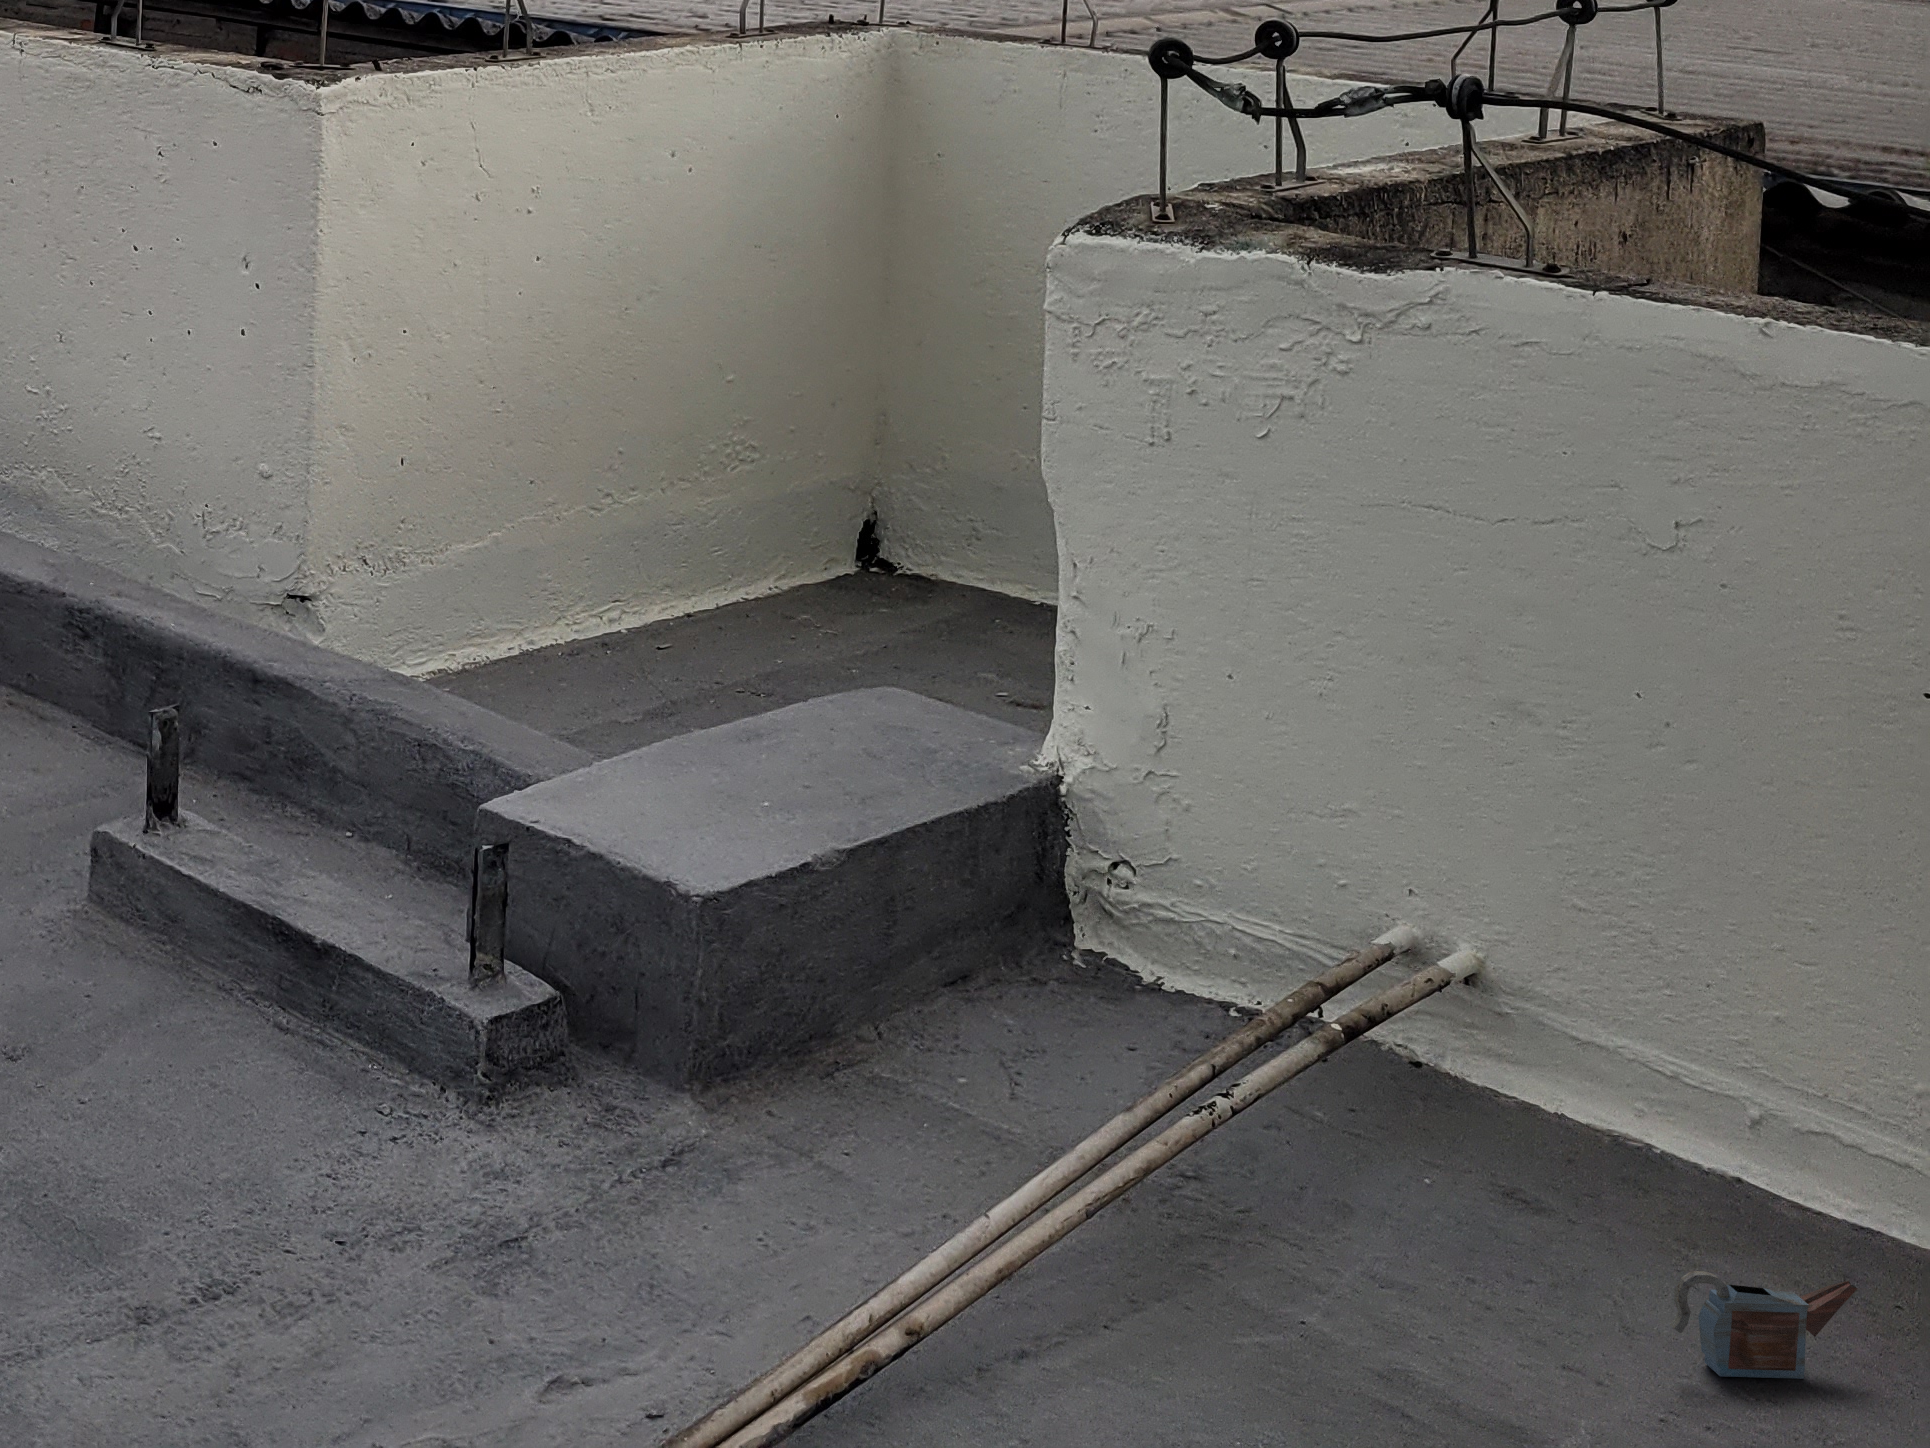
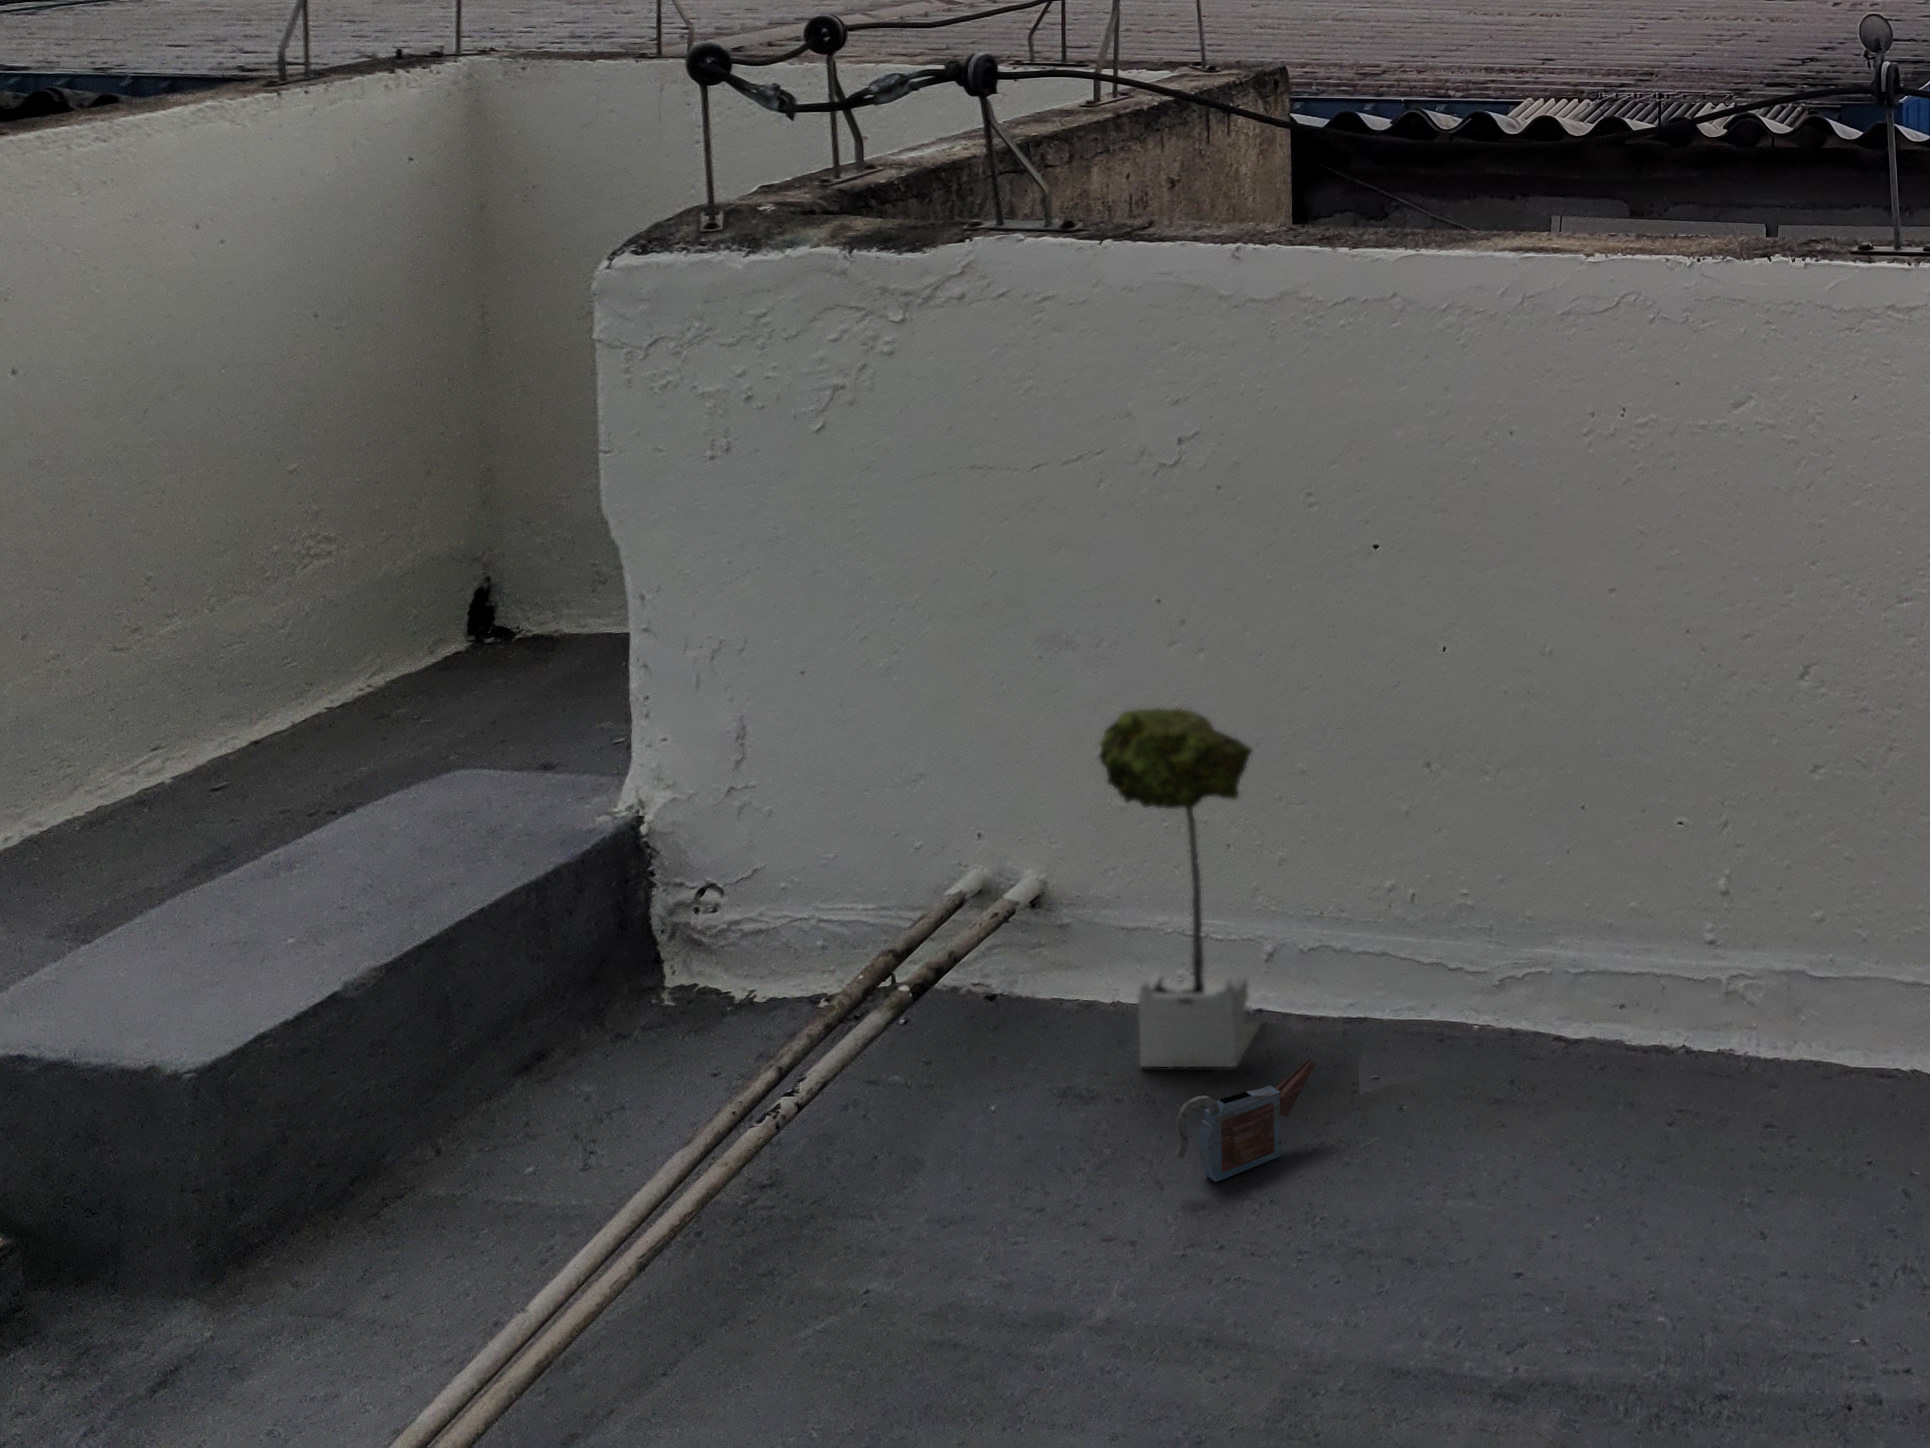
potted tree: none [1577,811,1778,1252] -> present [1099,708,1262,1067]

